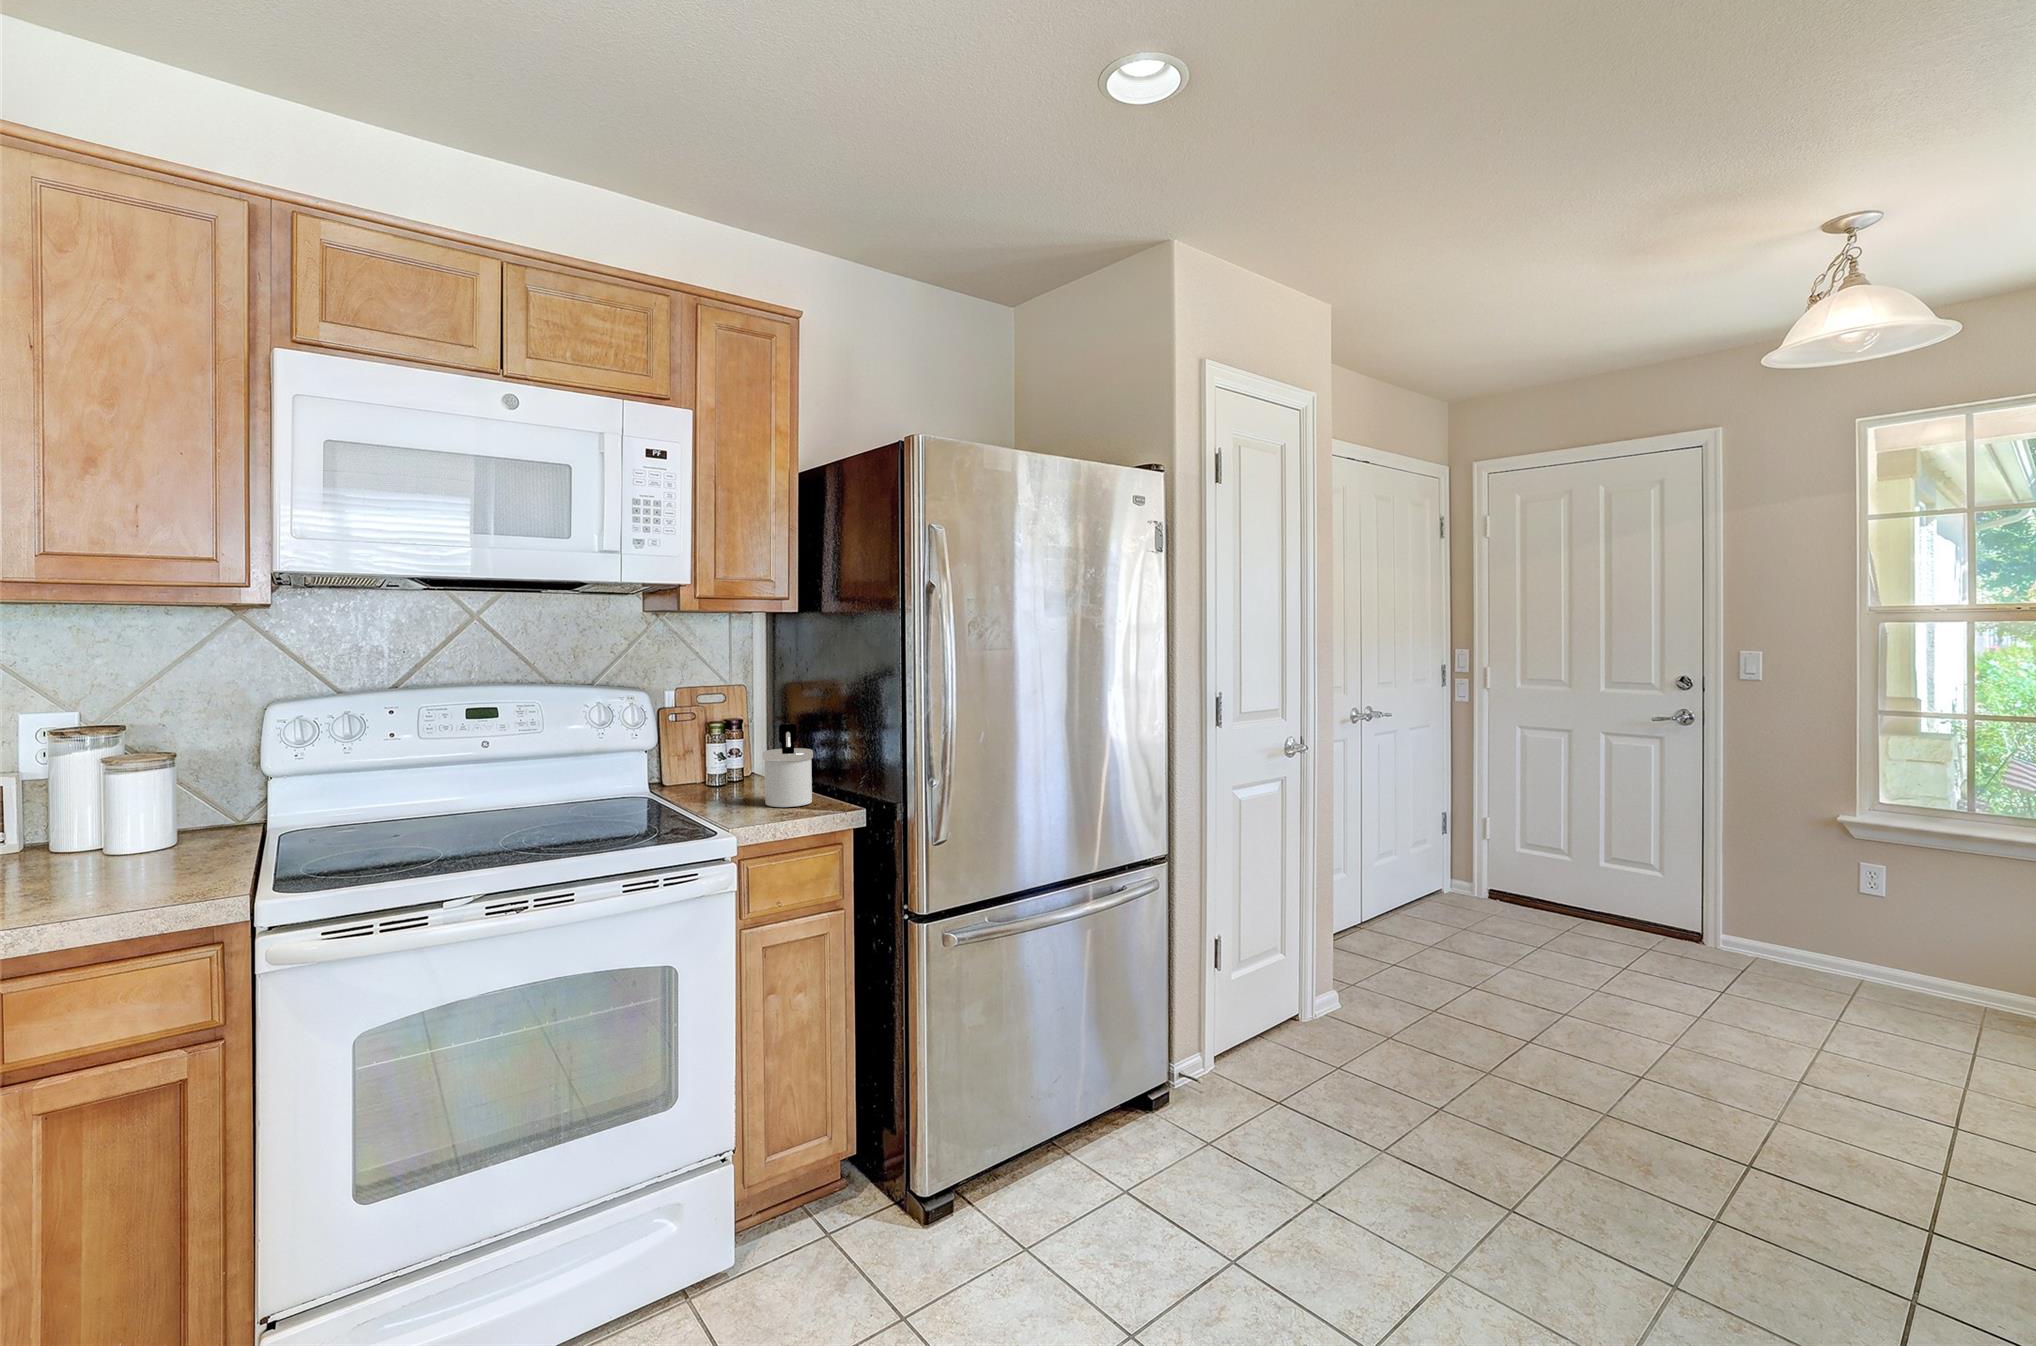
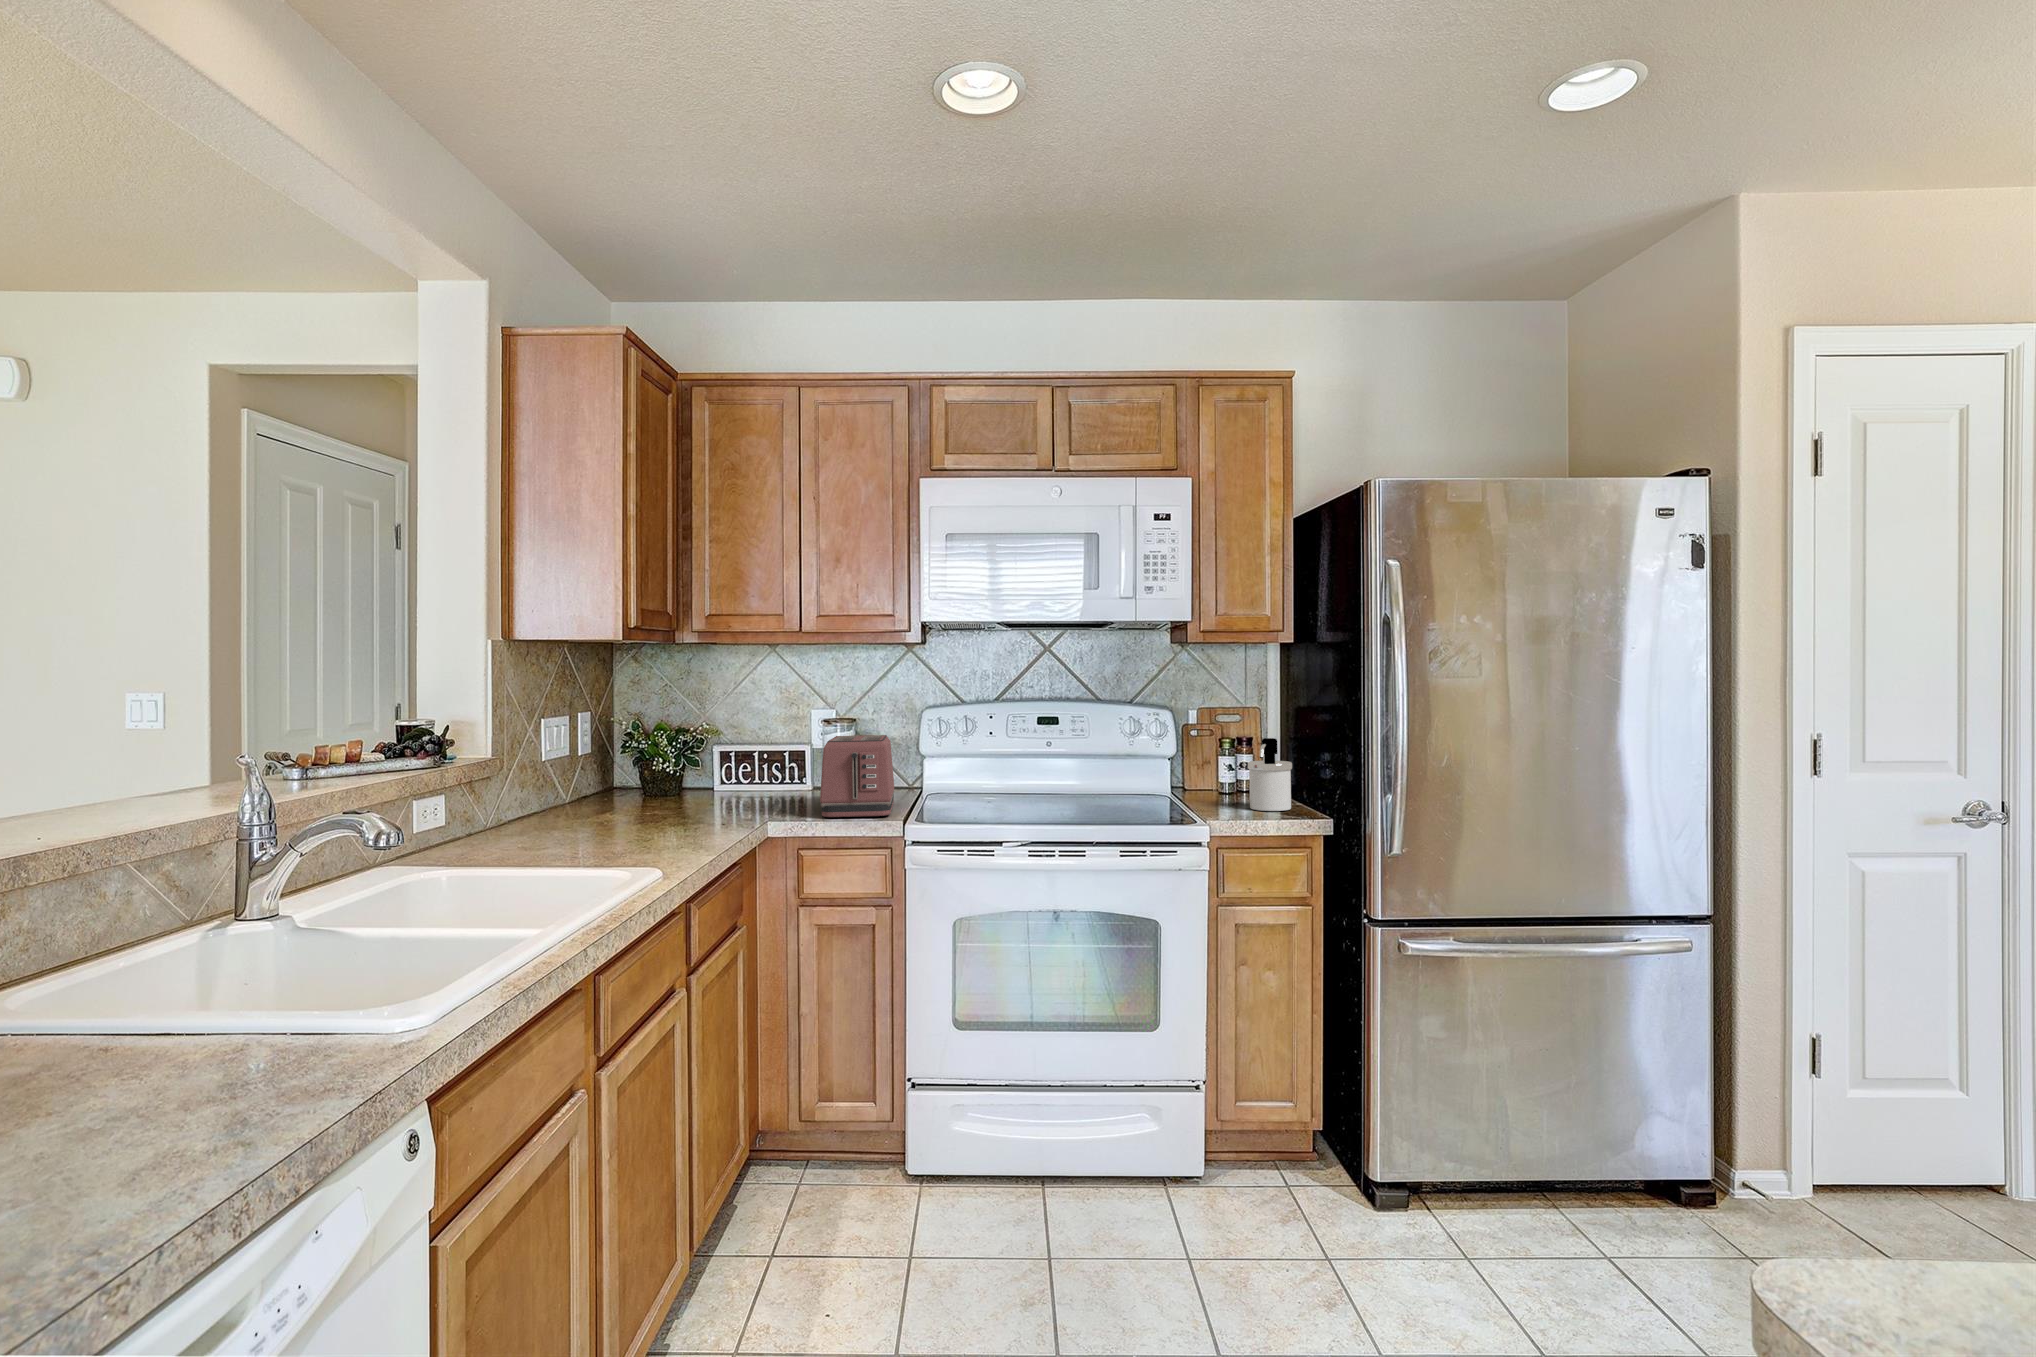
toaster: none [51,747,219,903] -> present [820,735,894,817]

